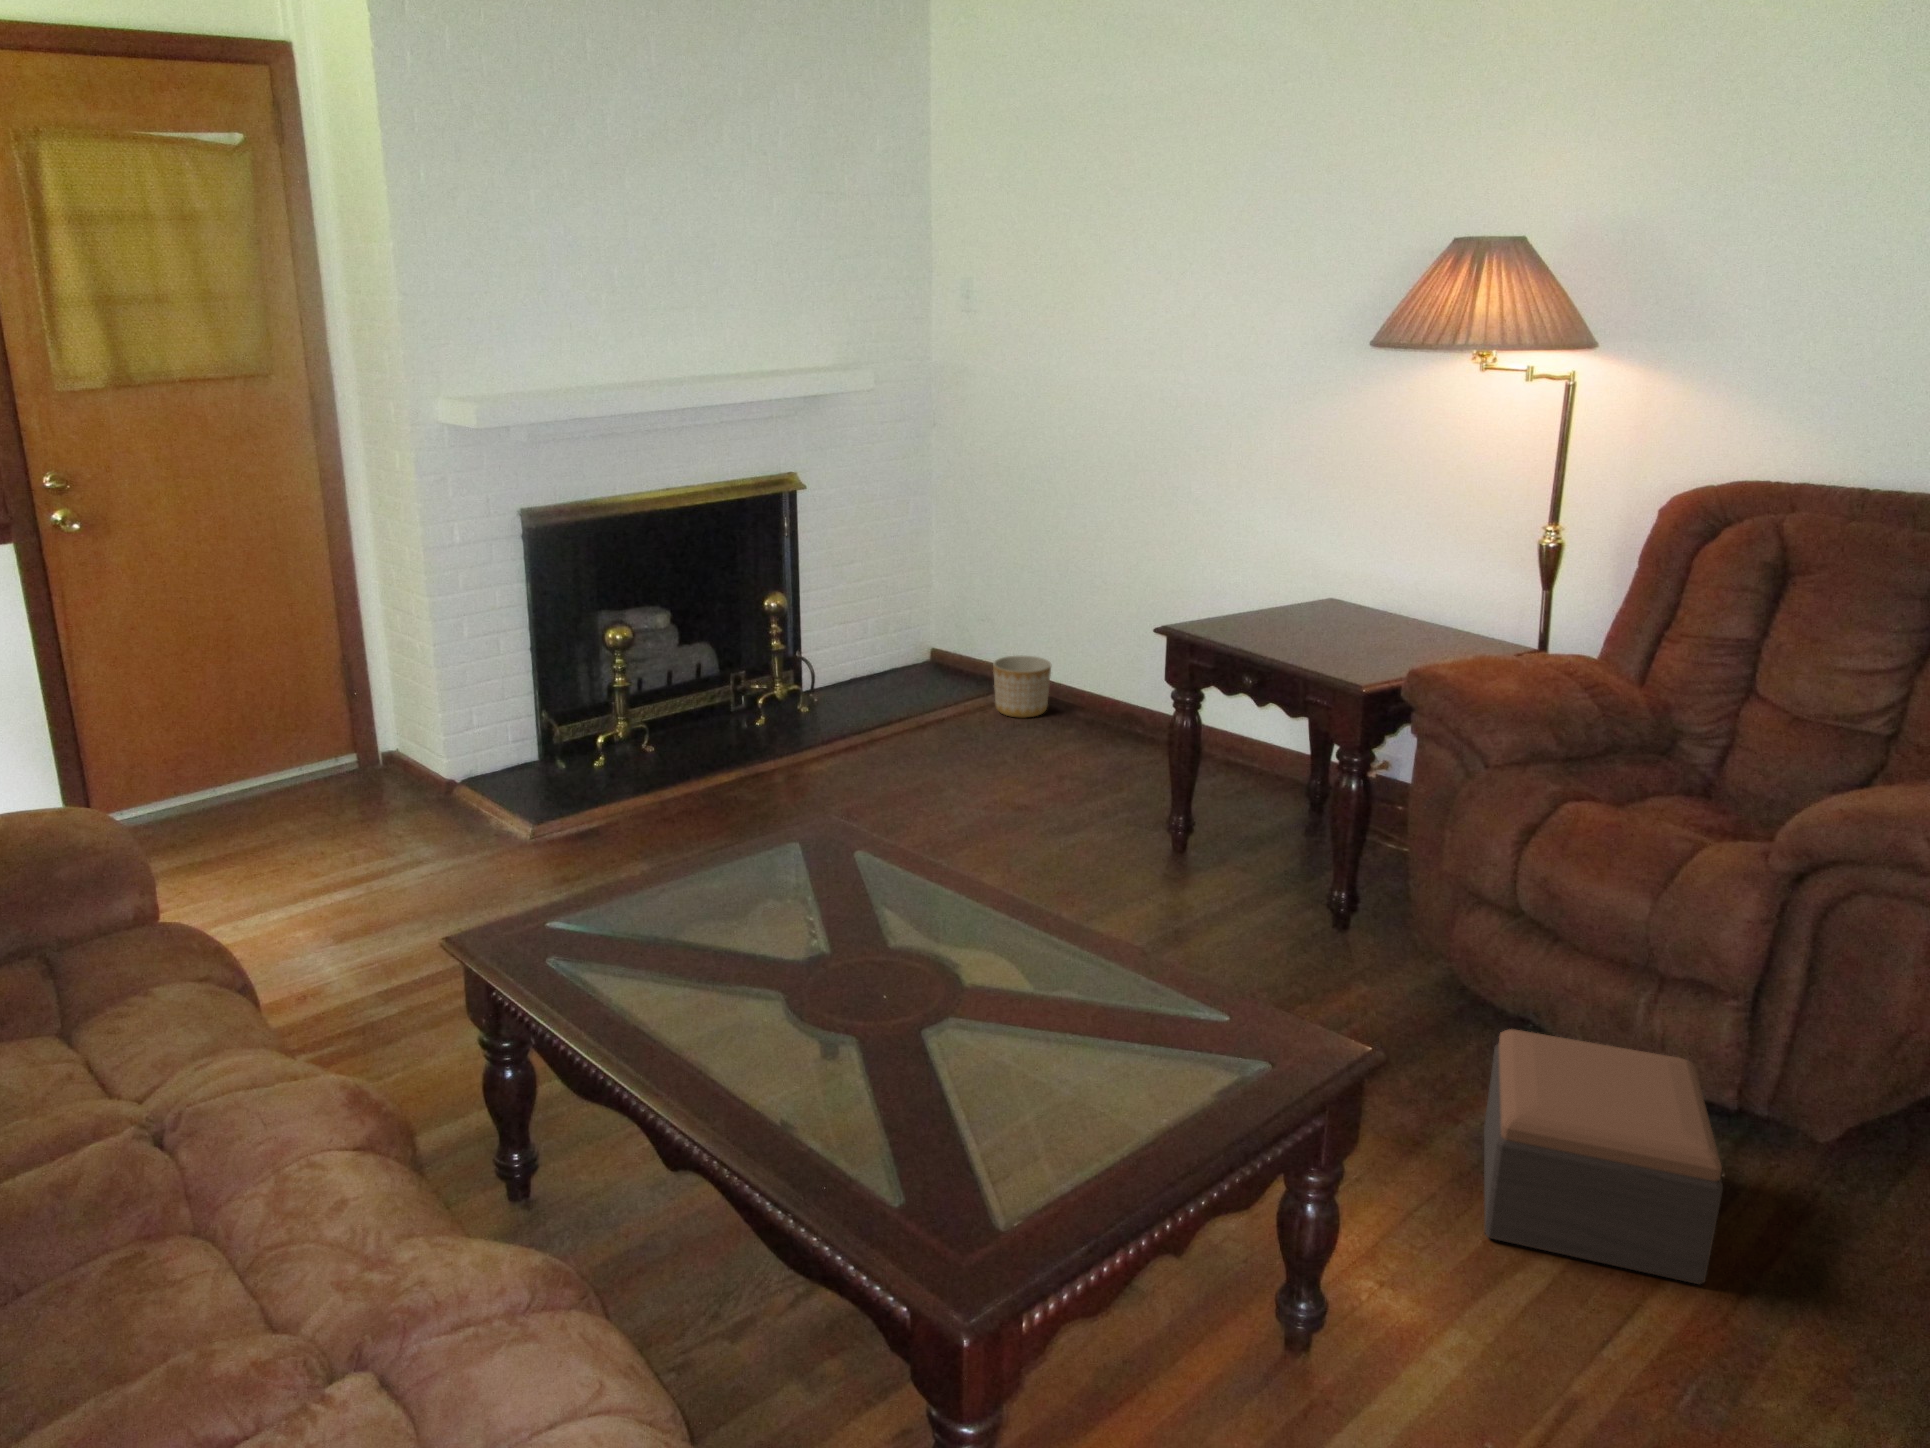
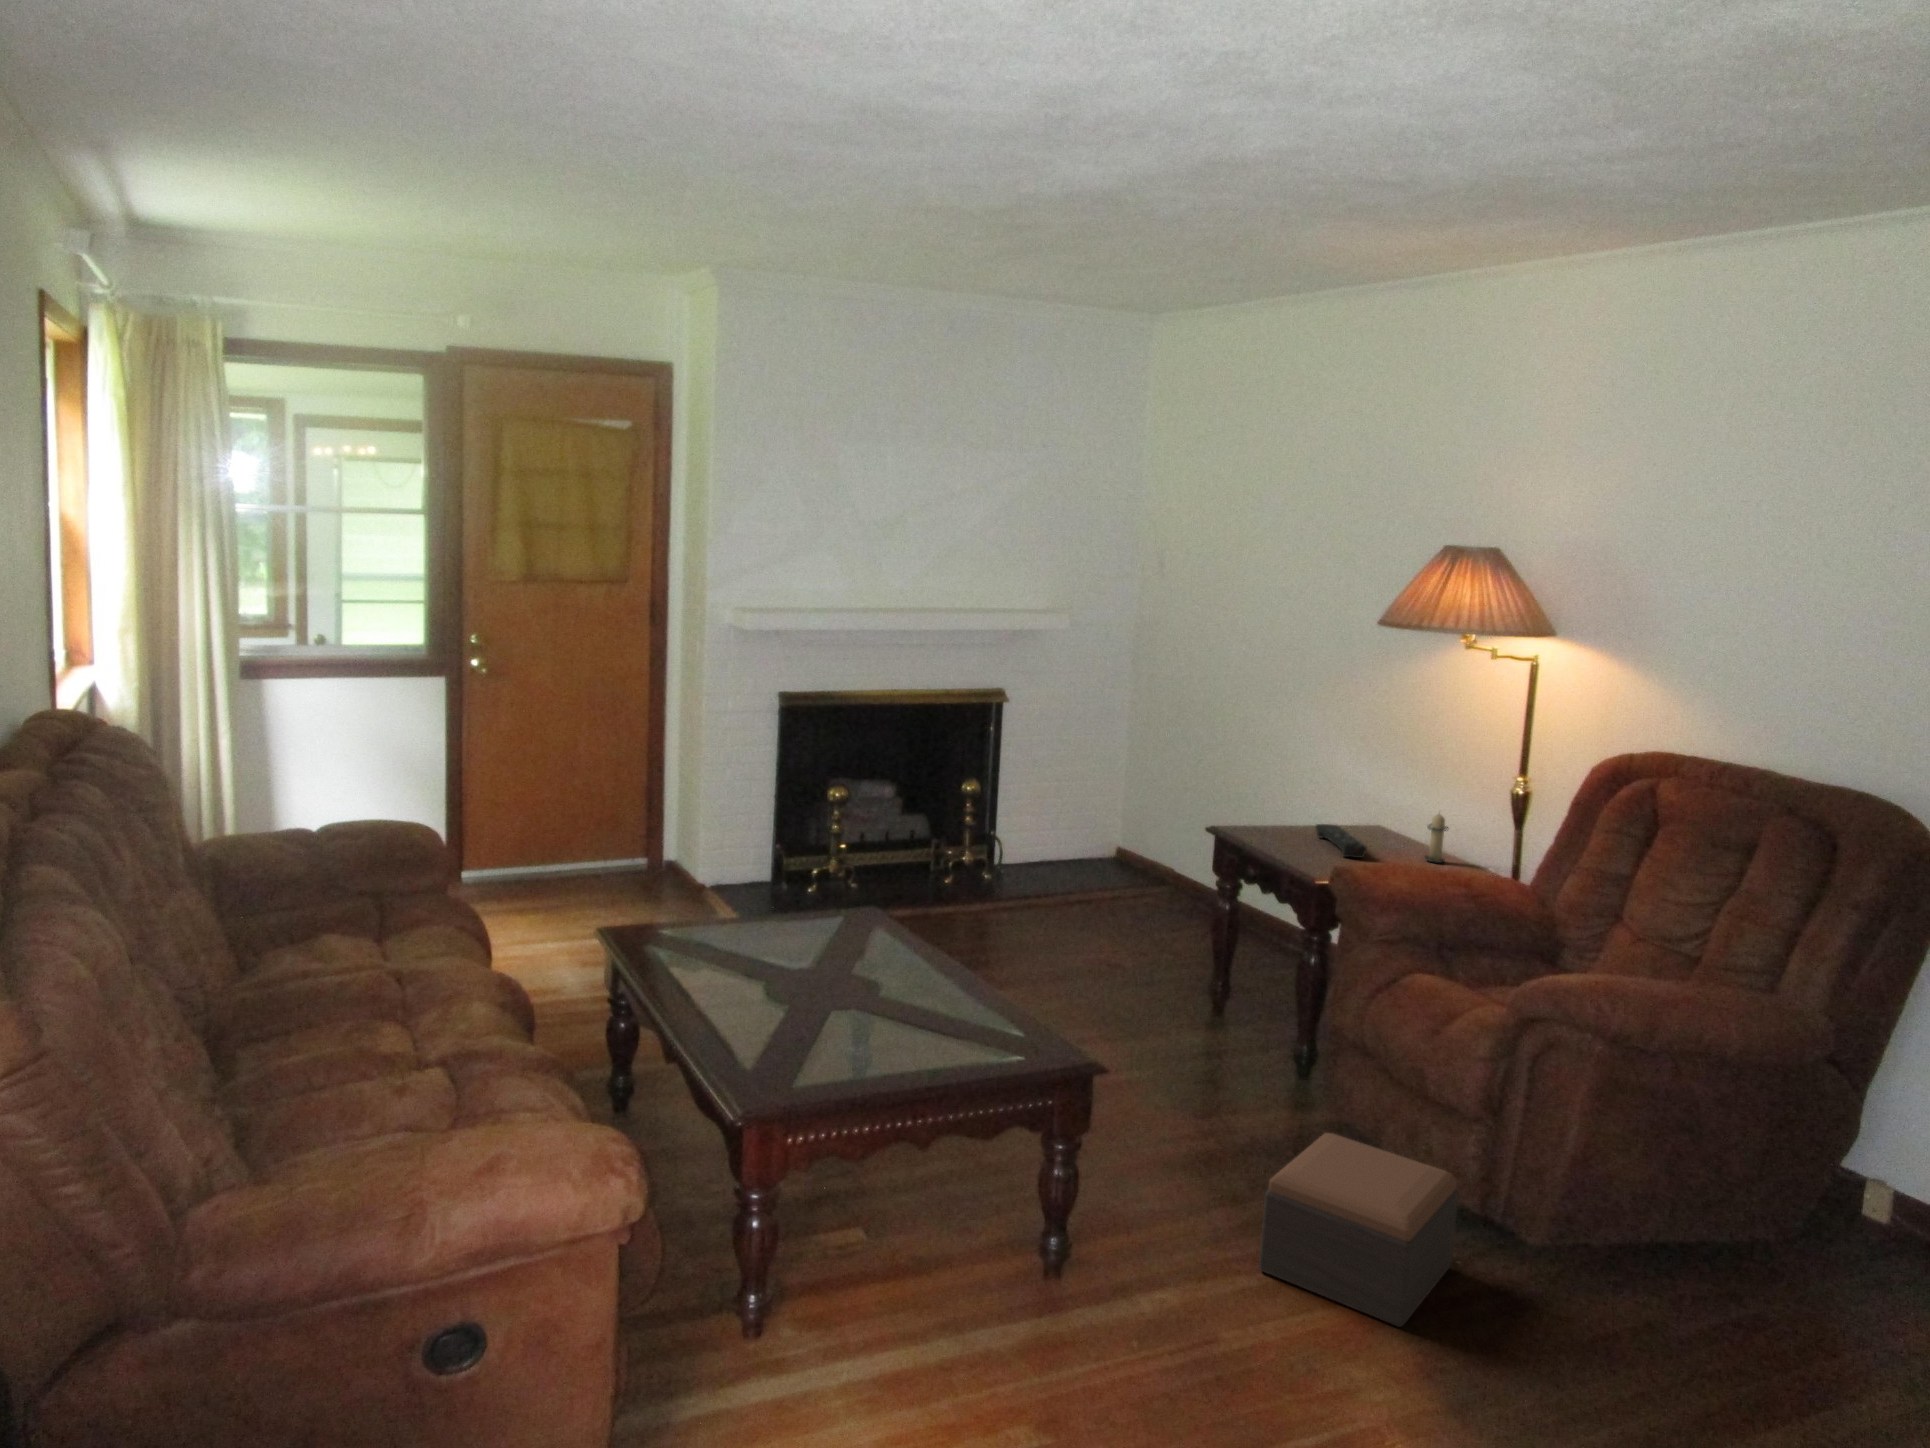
candle: none [1414,575,1449,639] -> present [1425,814,1448,863]
remote control: none [1276,606,1363,647] -> present [1316,824,1367,858]
planter: present [993,655,1051,718] -> none [1146,857,1195,909]

